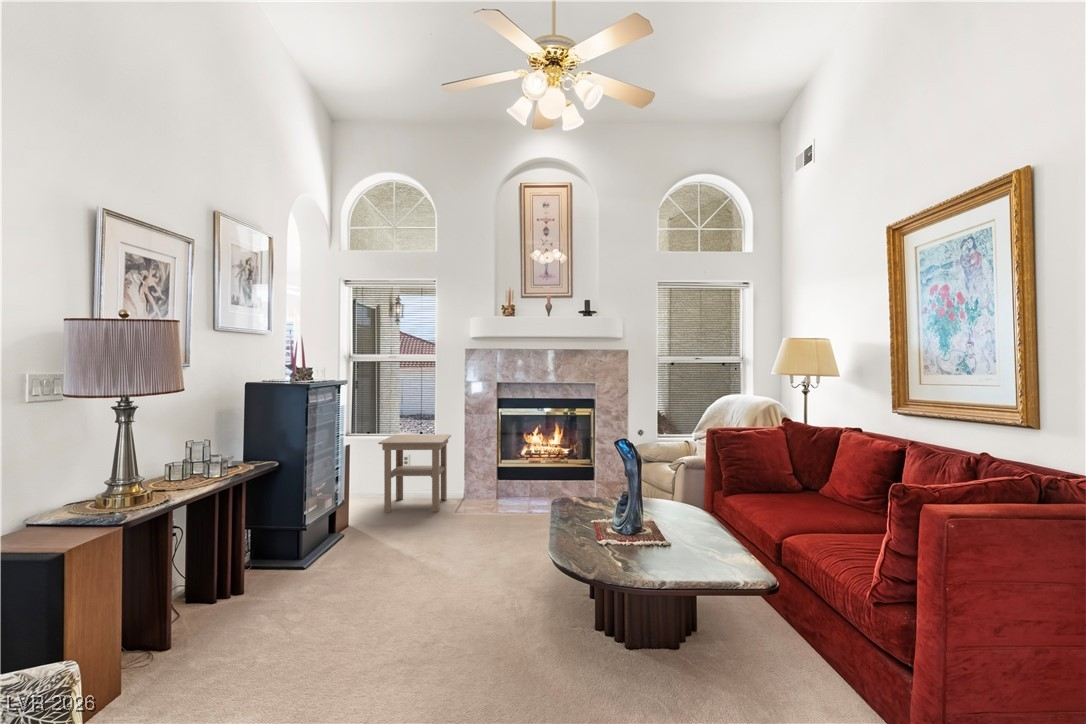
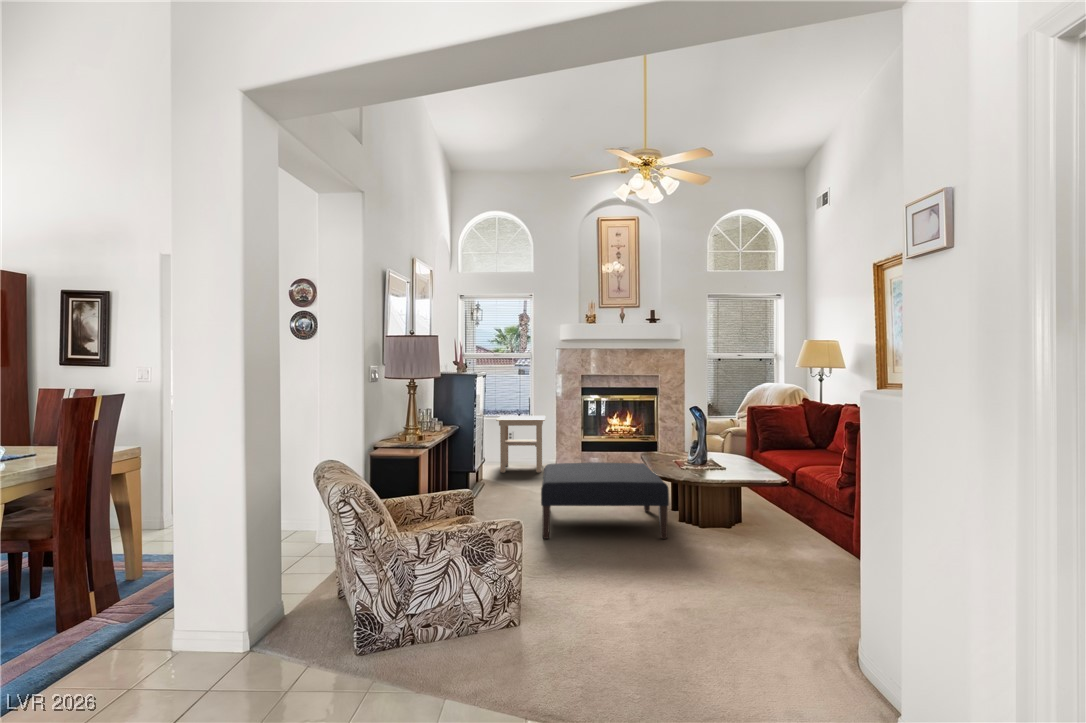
ottoman: none [338,524,566,687] -> present [541,462,669,539]

